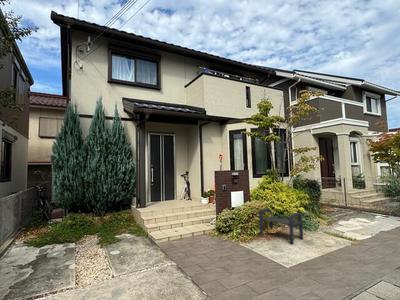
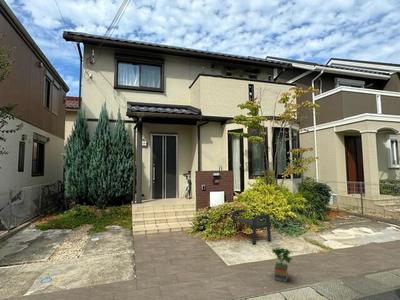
potted tree: none [348,247,376,284] -> present [272,248,292,282]

